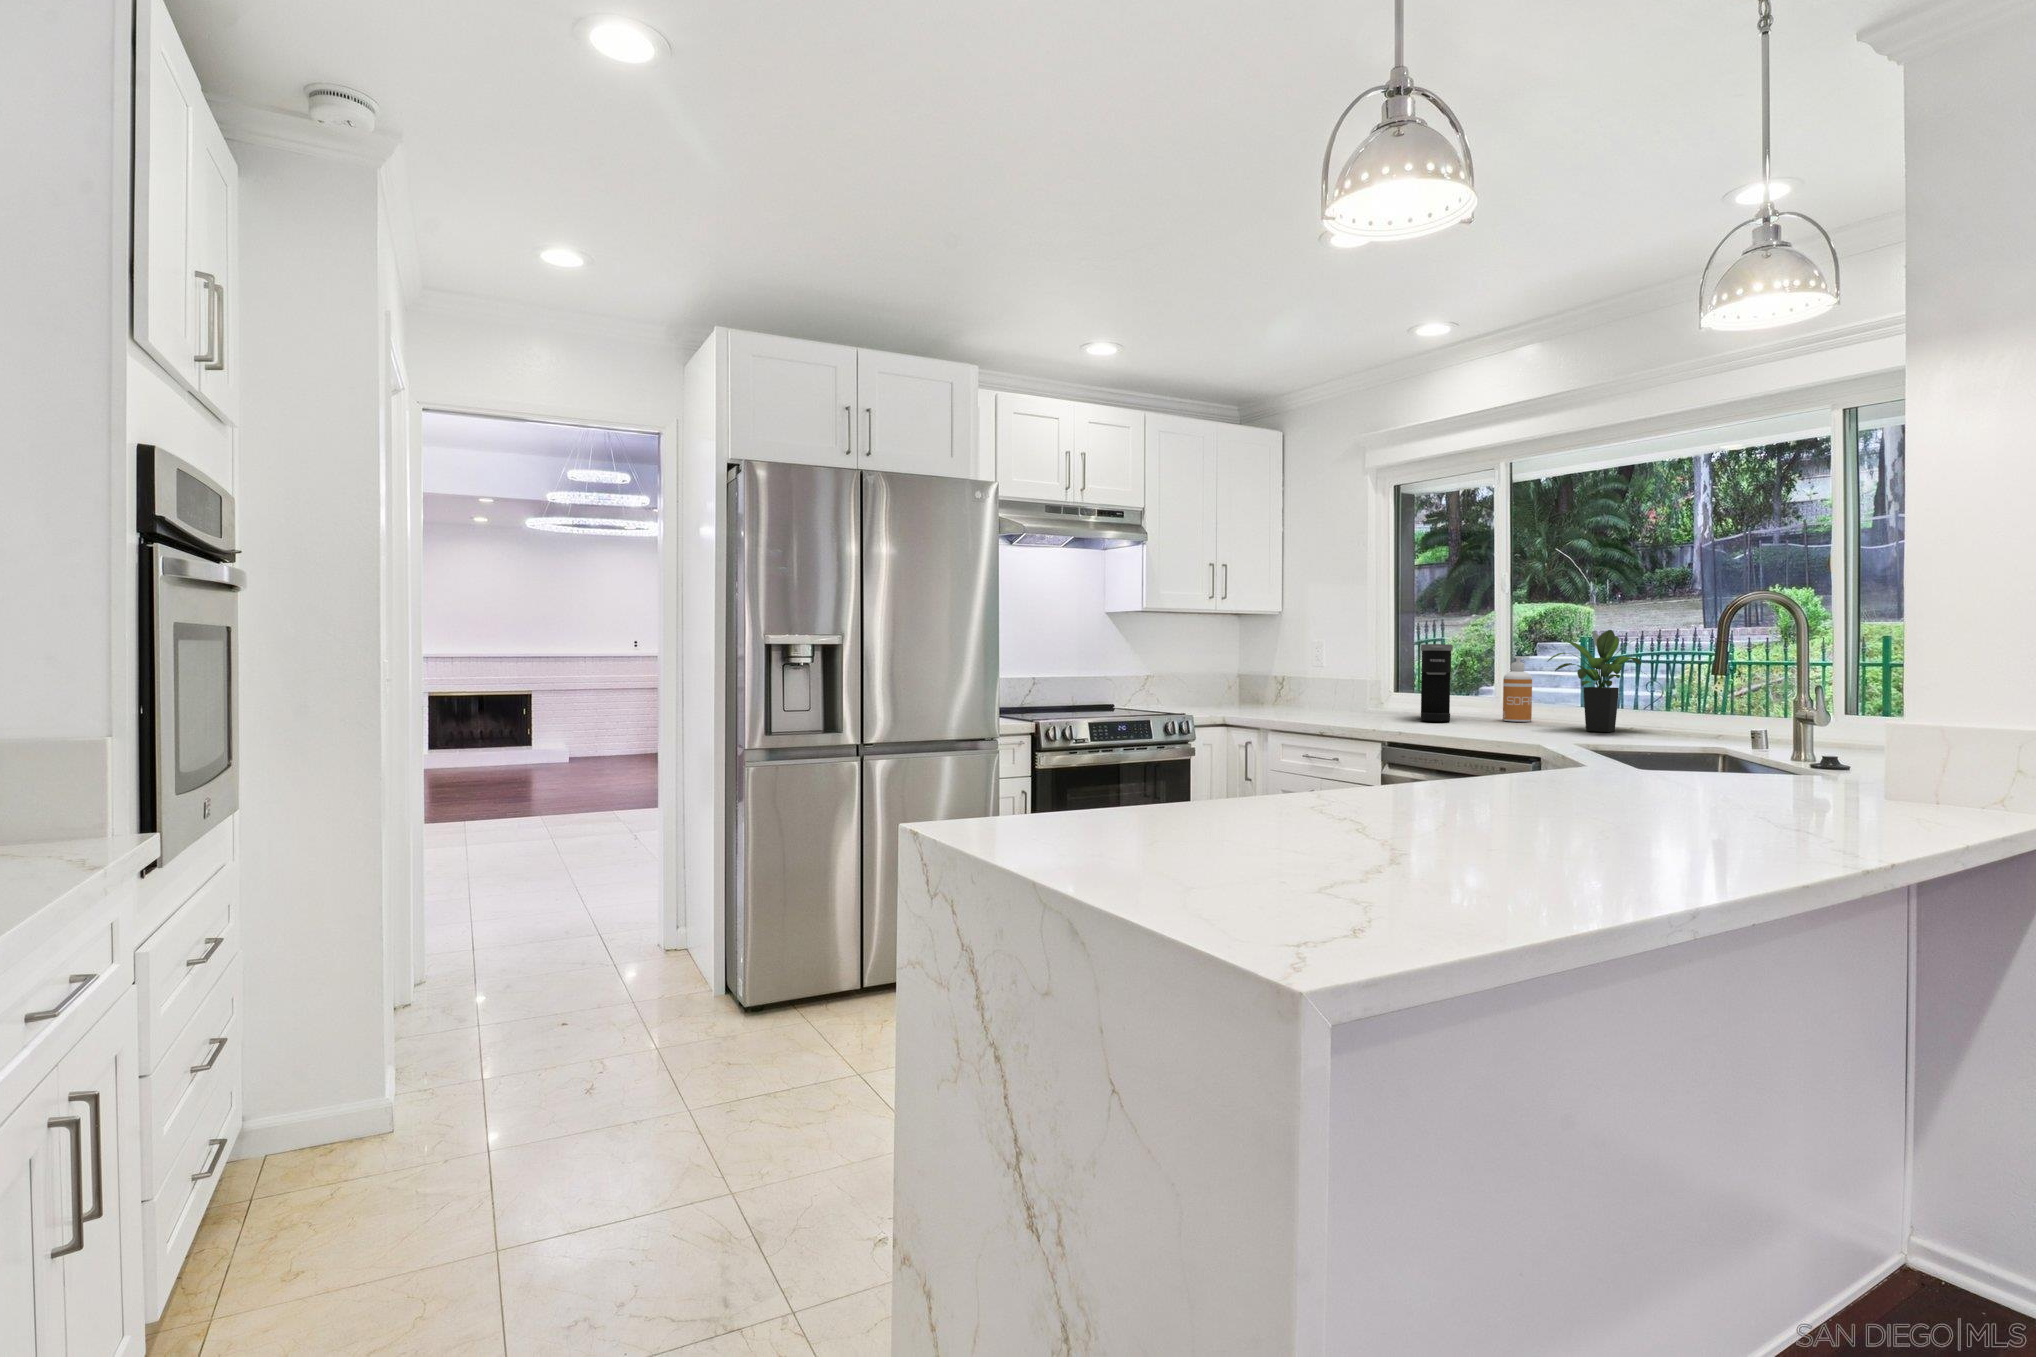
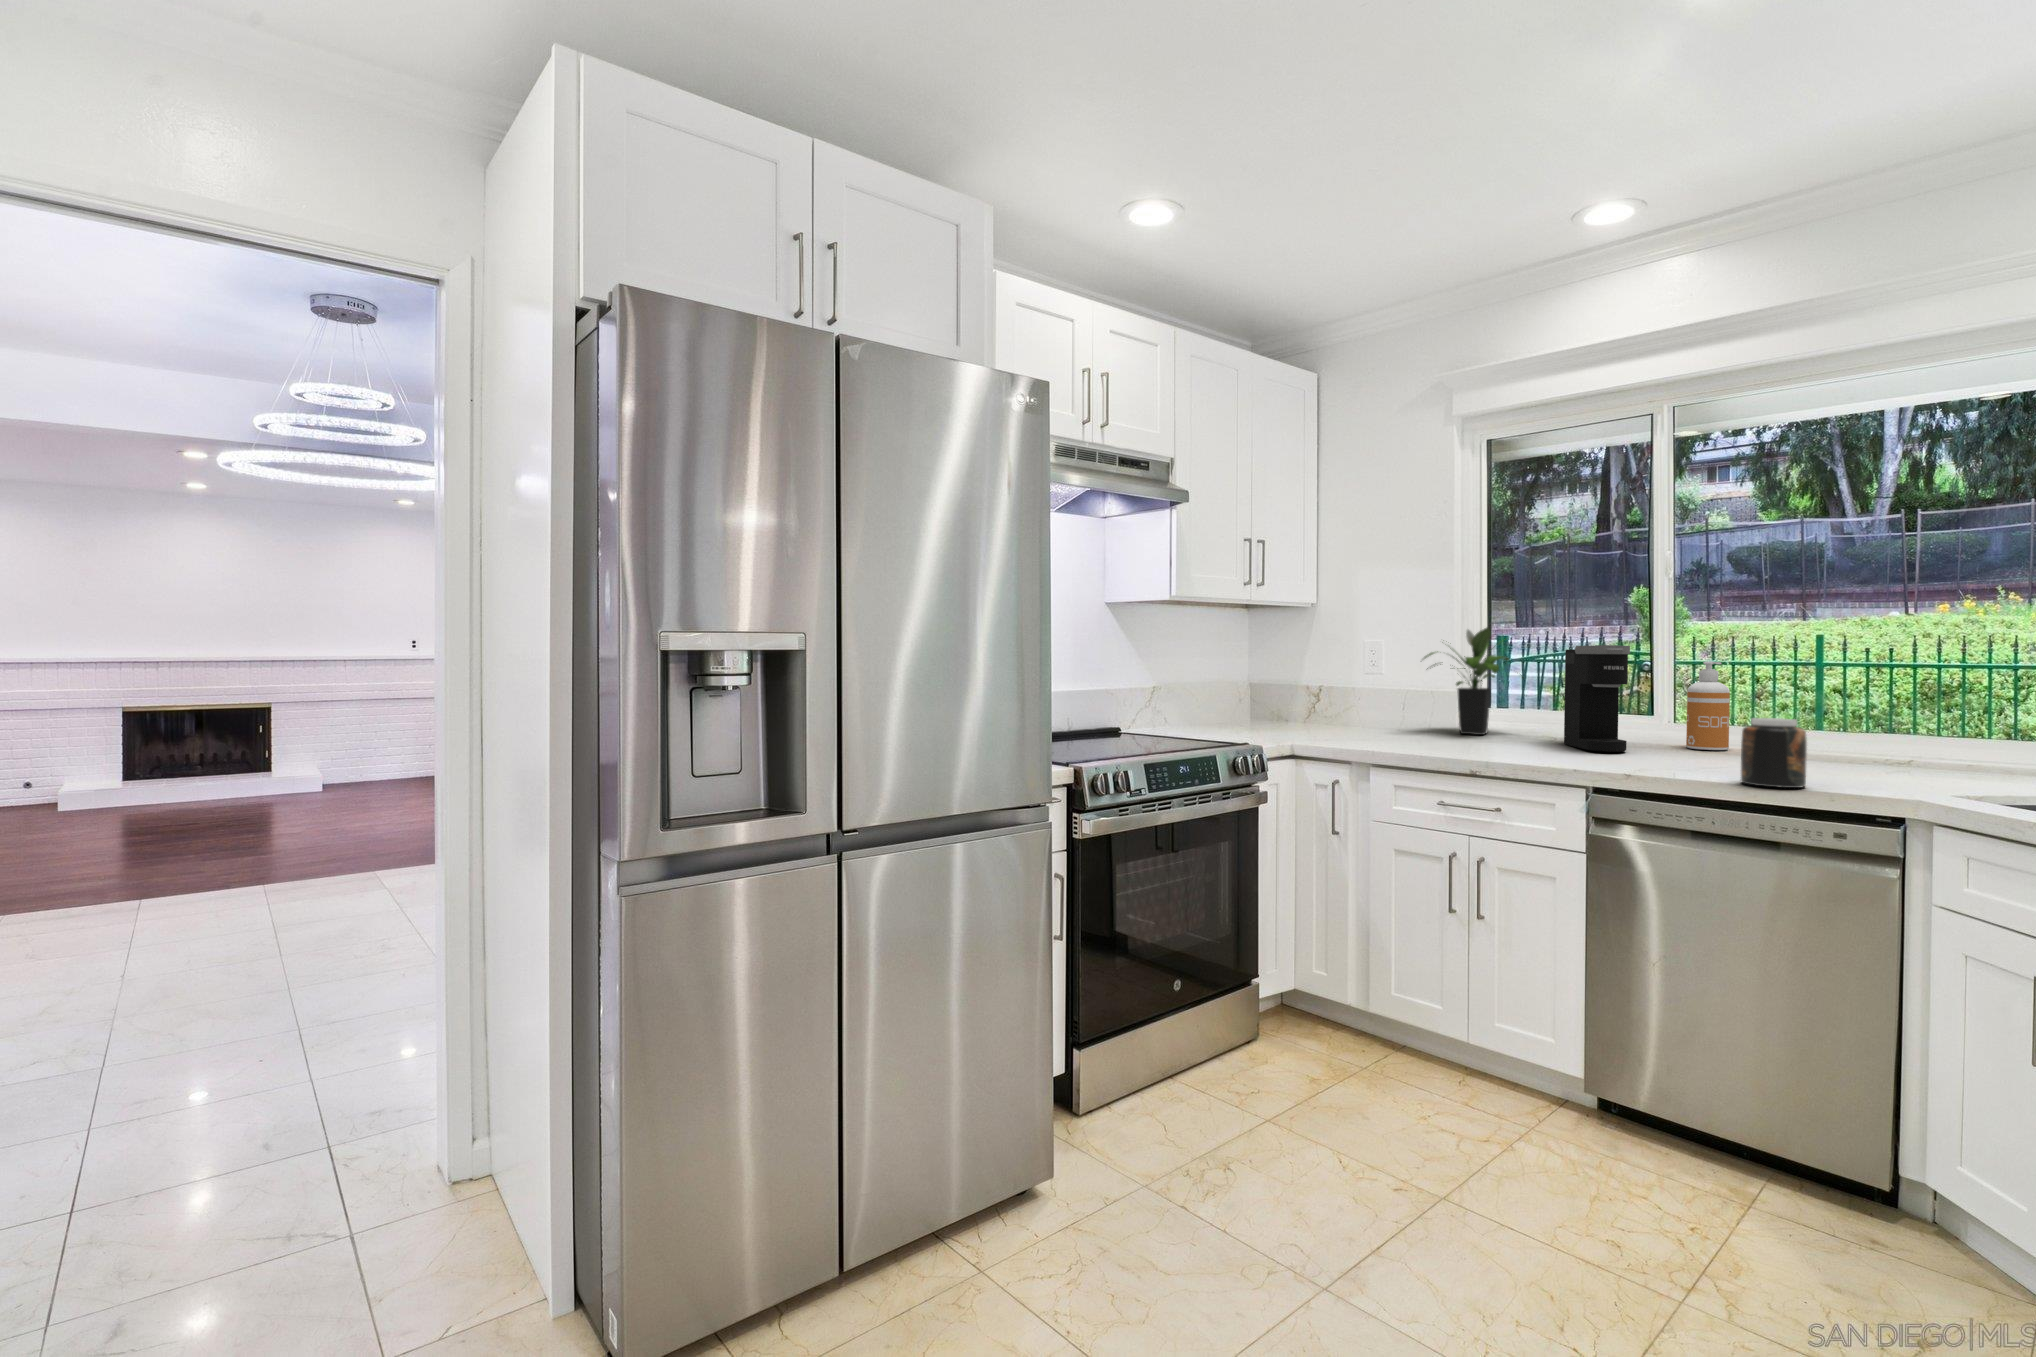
potted plant: present [1547,630,1642,732] -> present [1424,628,1524,735]
jar: none [1464,693,1502,739] -> present [1741,718,1807,788]

